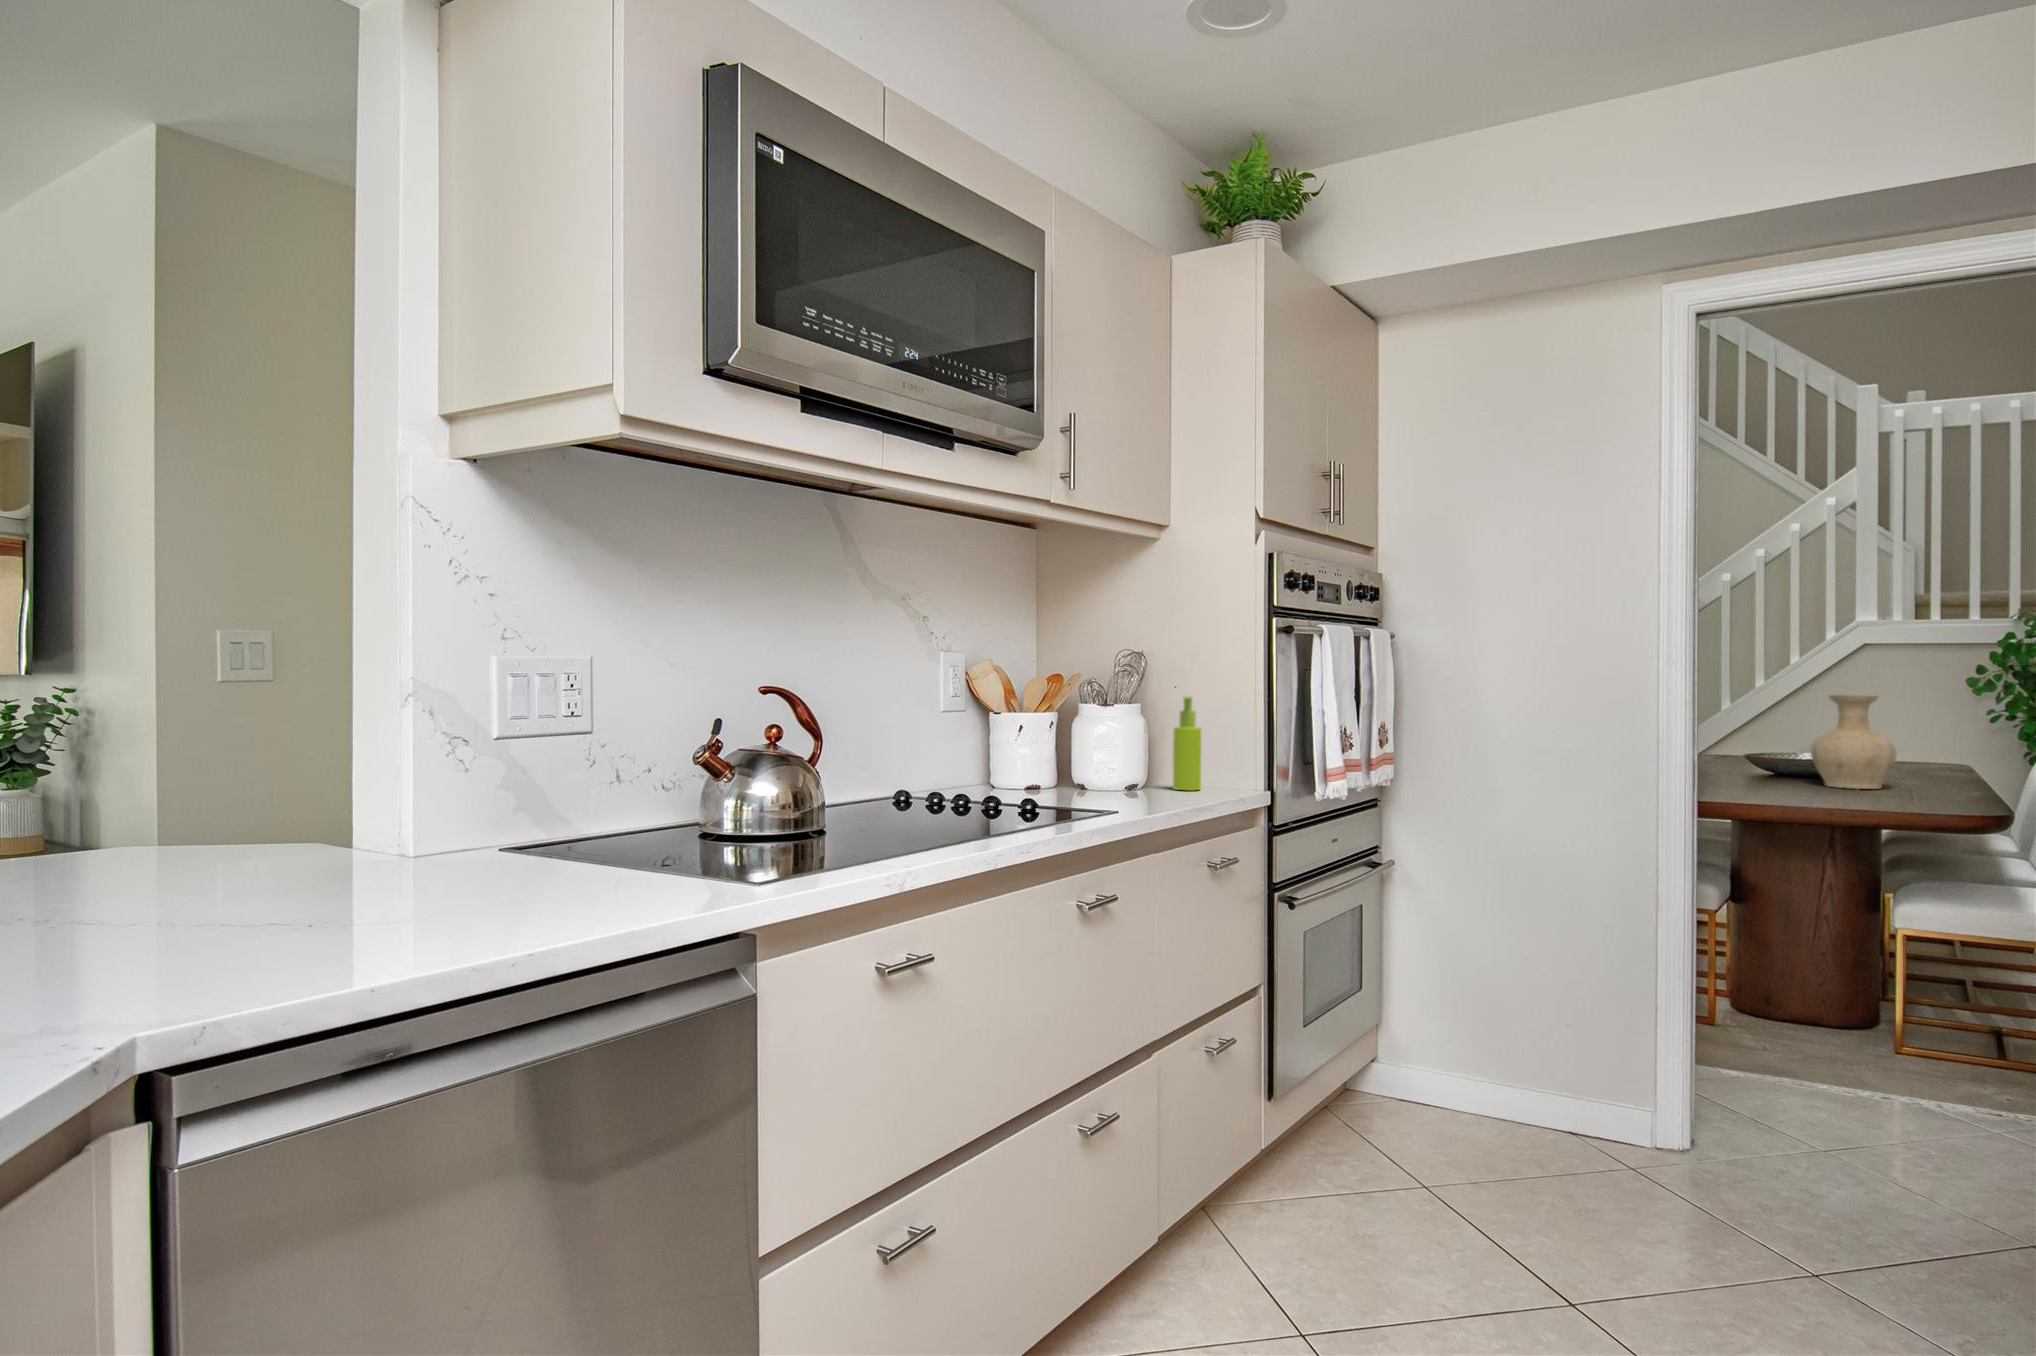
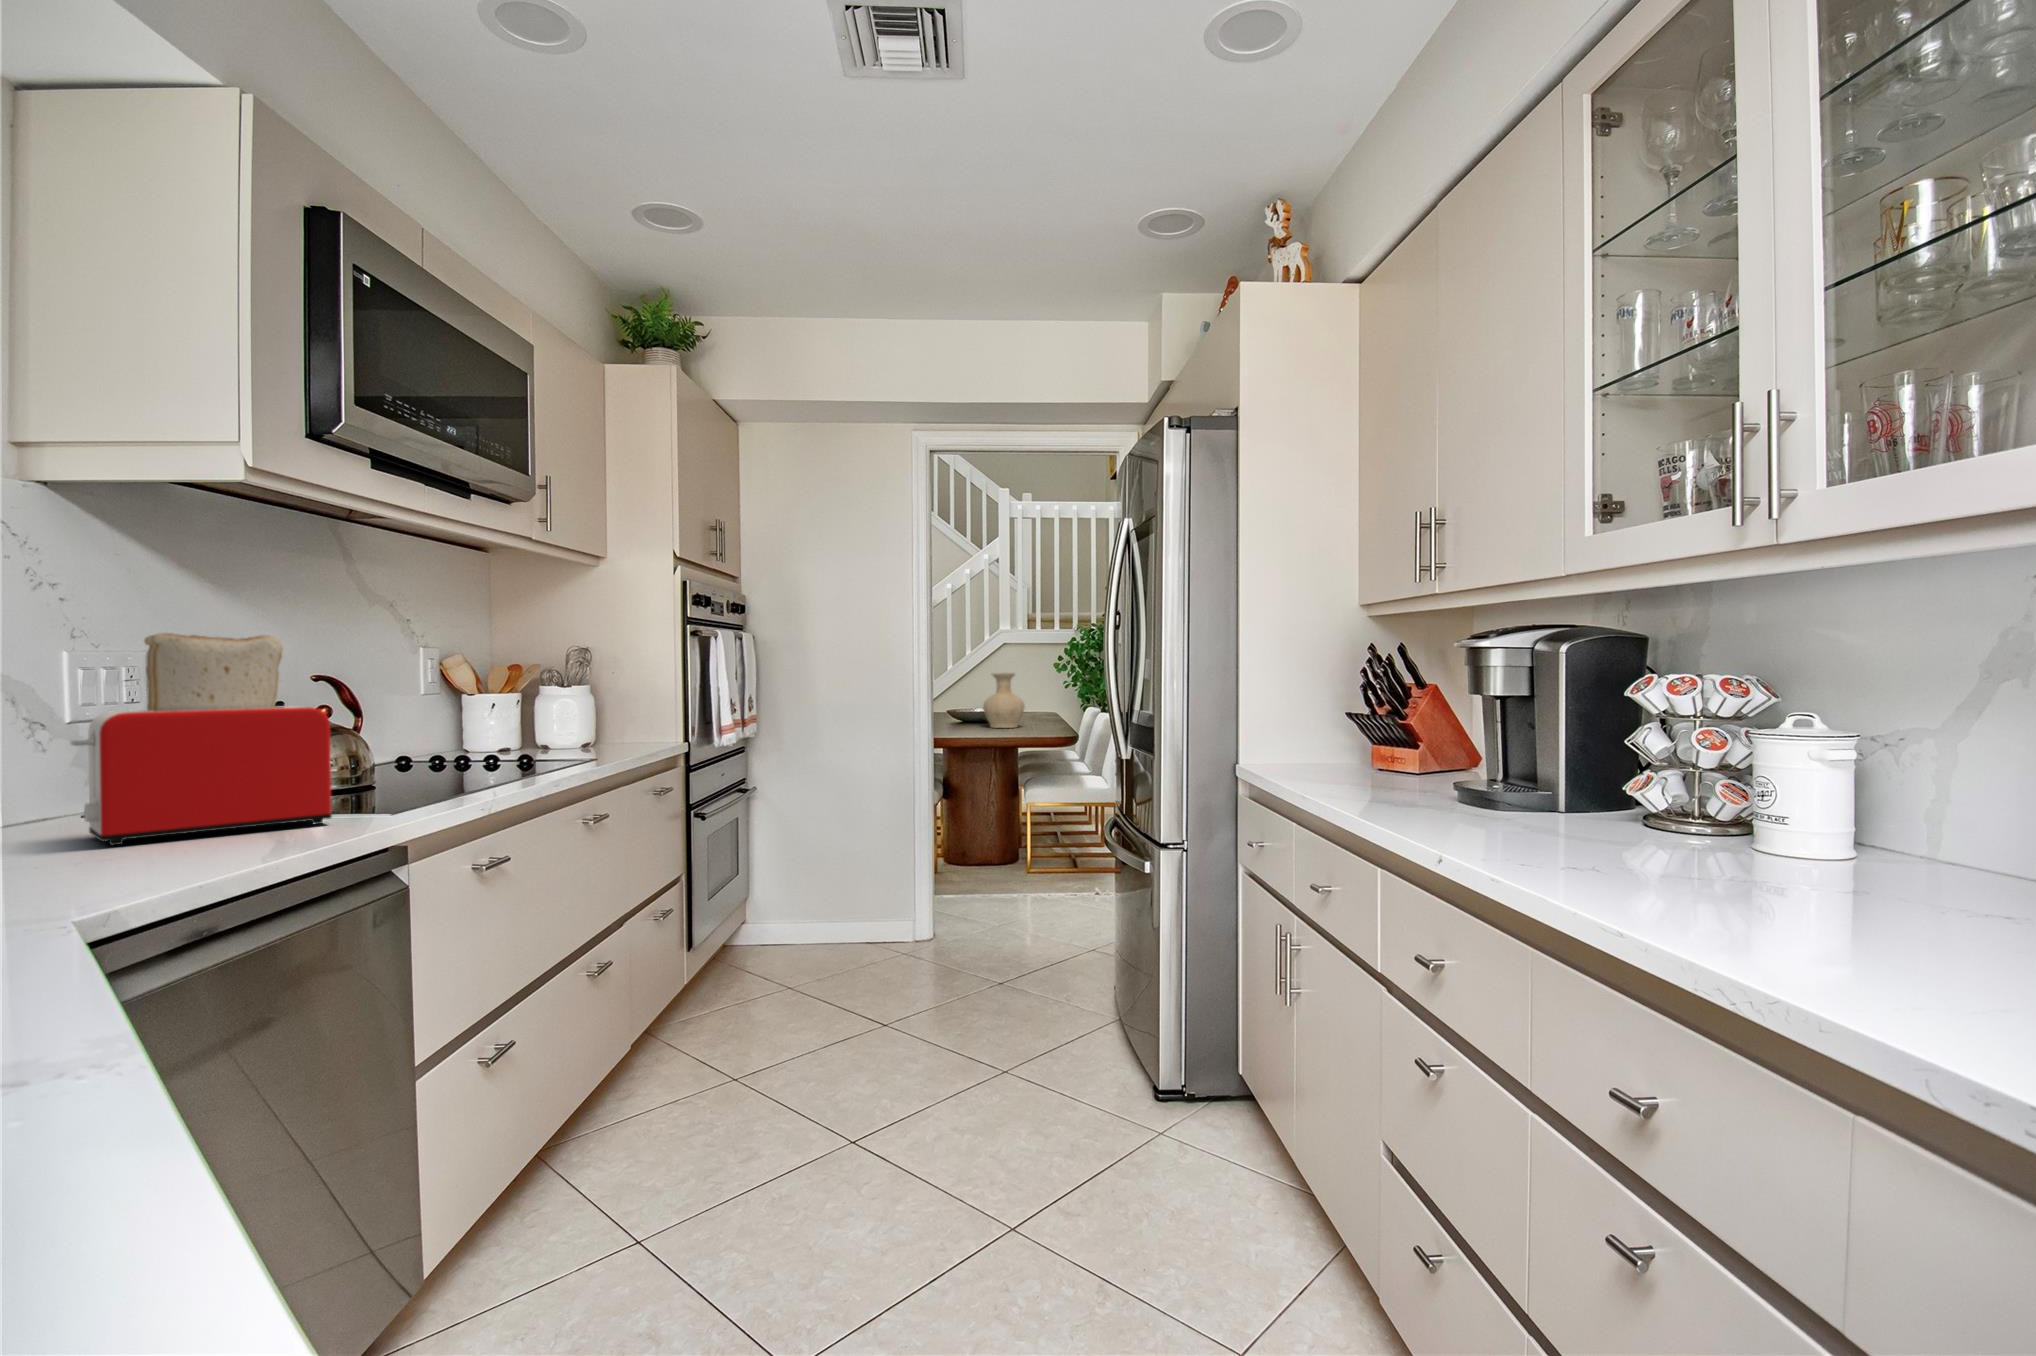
toaster: none [375,634,653,908] -> present [70,633,332,845]
soap dispenser: present [1173,696,1201,790] -> none [615,679,636,747]

